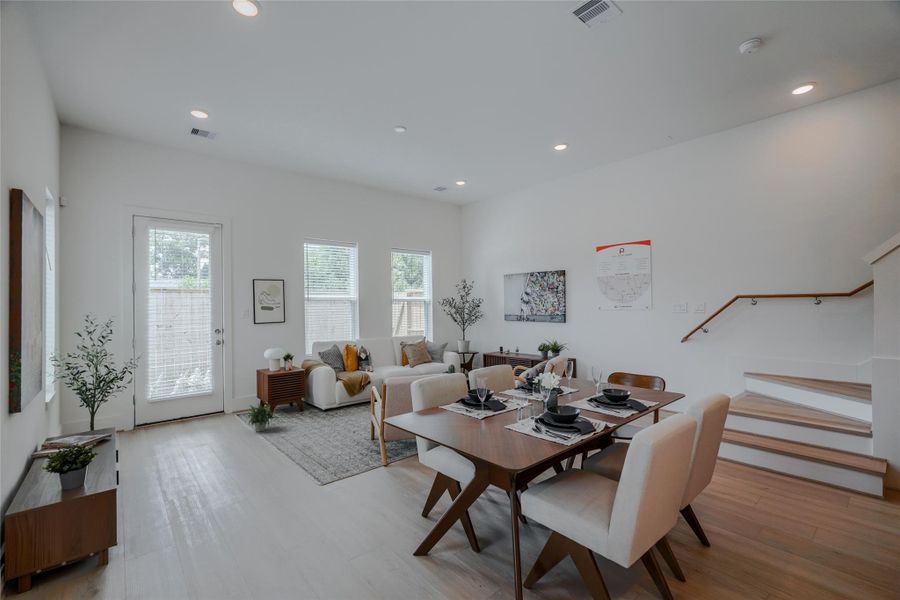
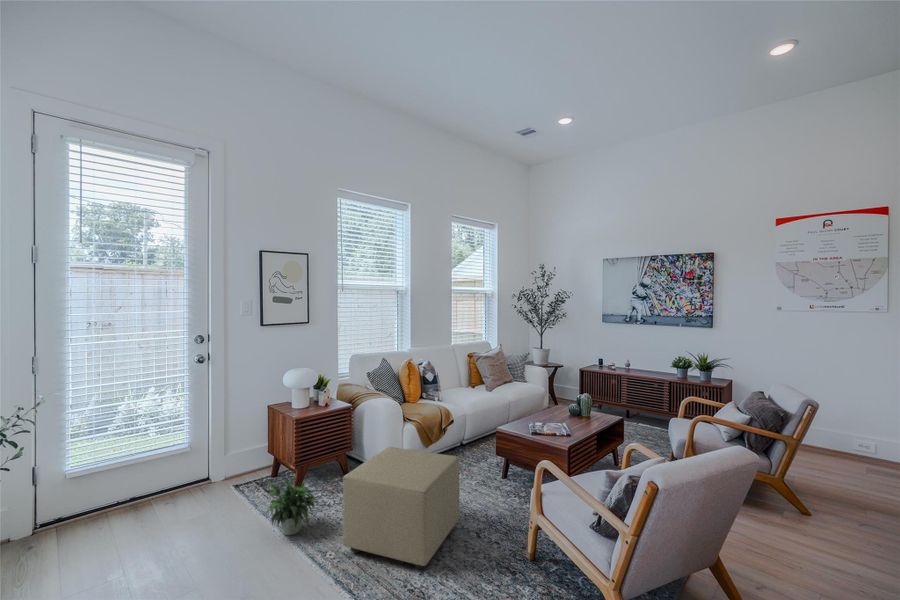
ottoman: none [282,388,349,442] -> present [343,447,460,569]

